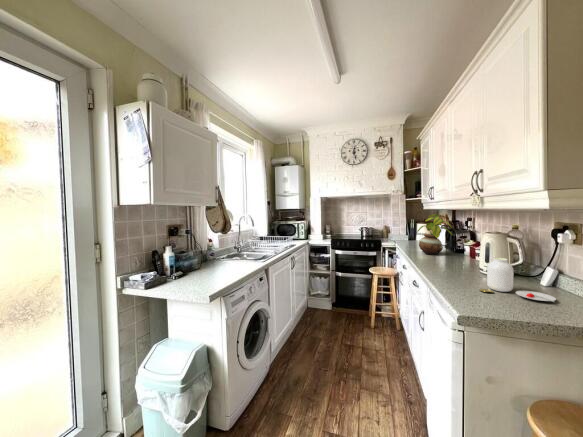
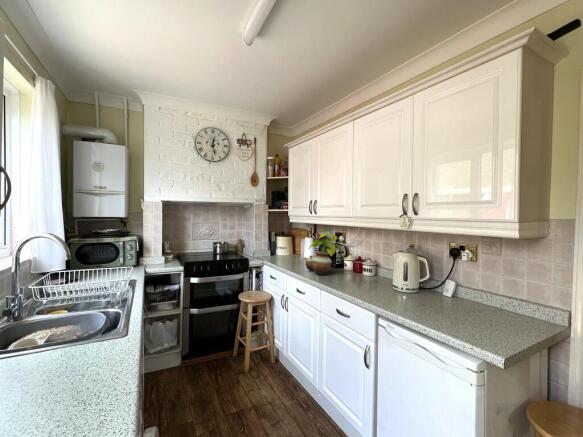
jar: present [480,258,556,302] -> none [435,283,506,327]

